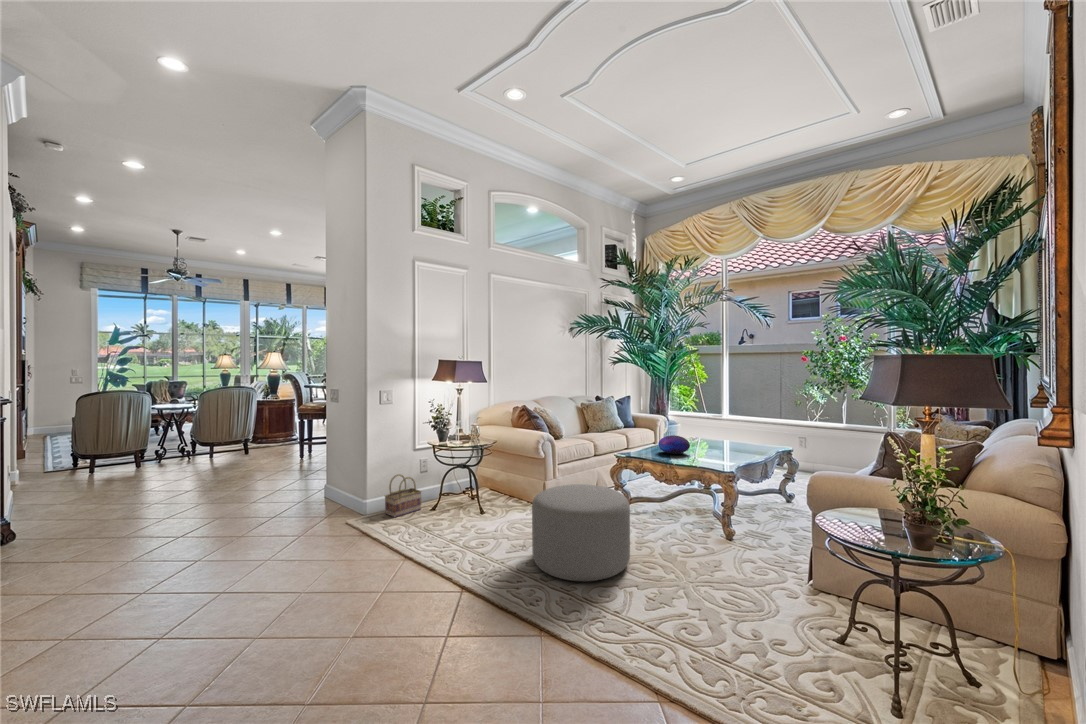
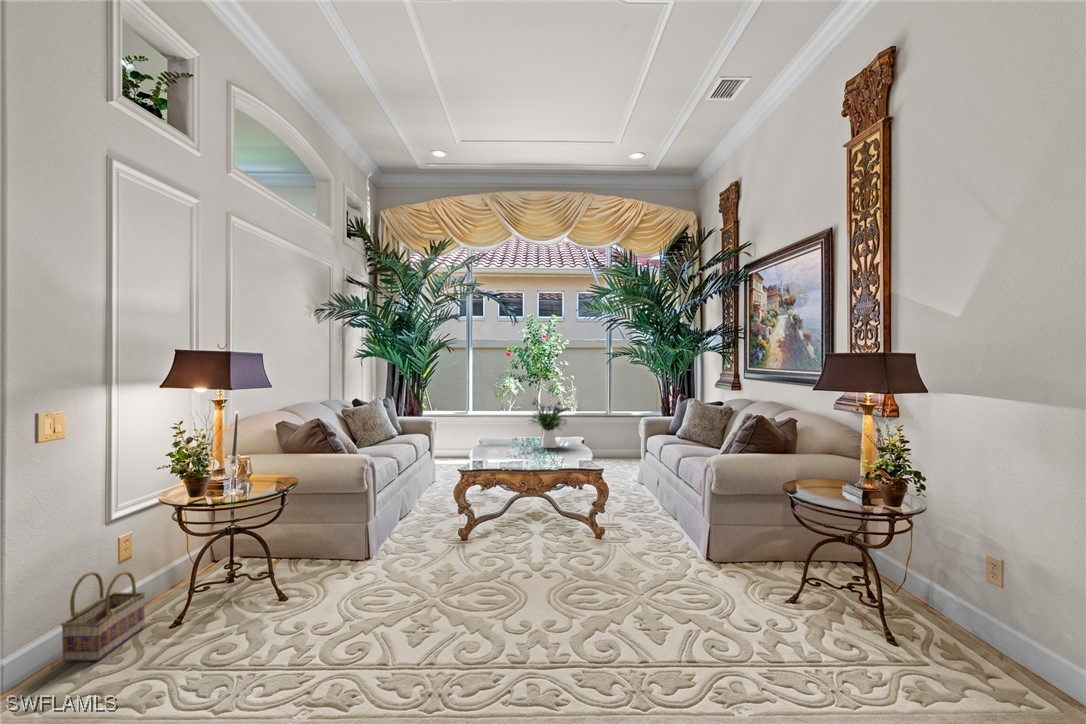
flower arrangement: none [707,402,754,450] -> present [530,399,569,448]
decorative orb: present [658,435,690,454] -> none [499,438,535,460]
ottoman: present [532,484,630,581] -> none [445,509,579,649]

